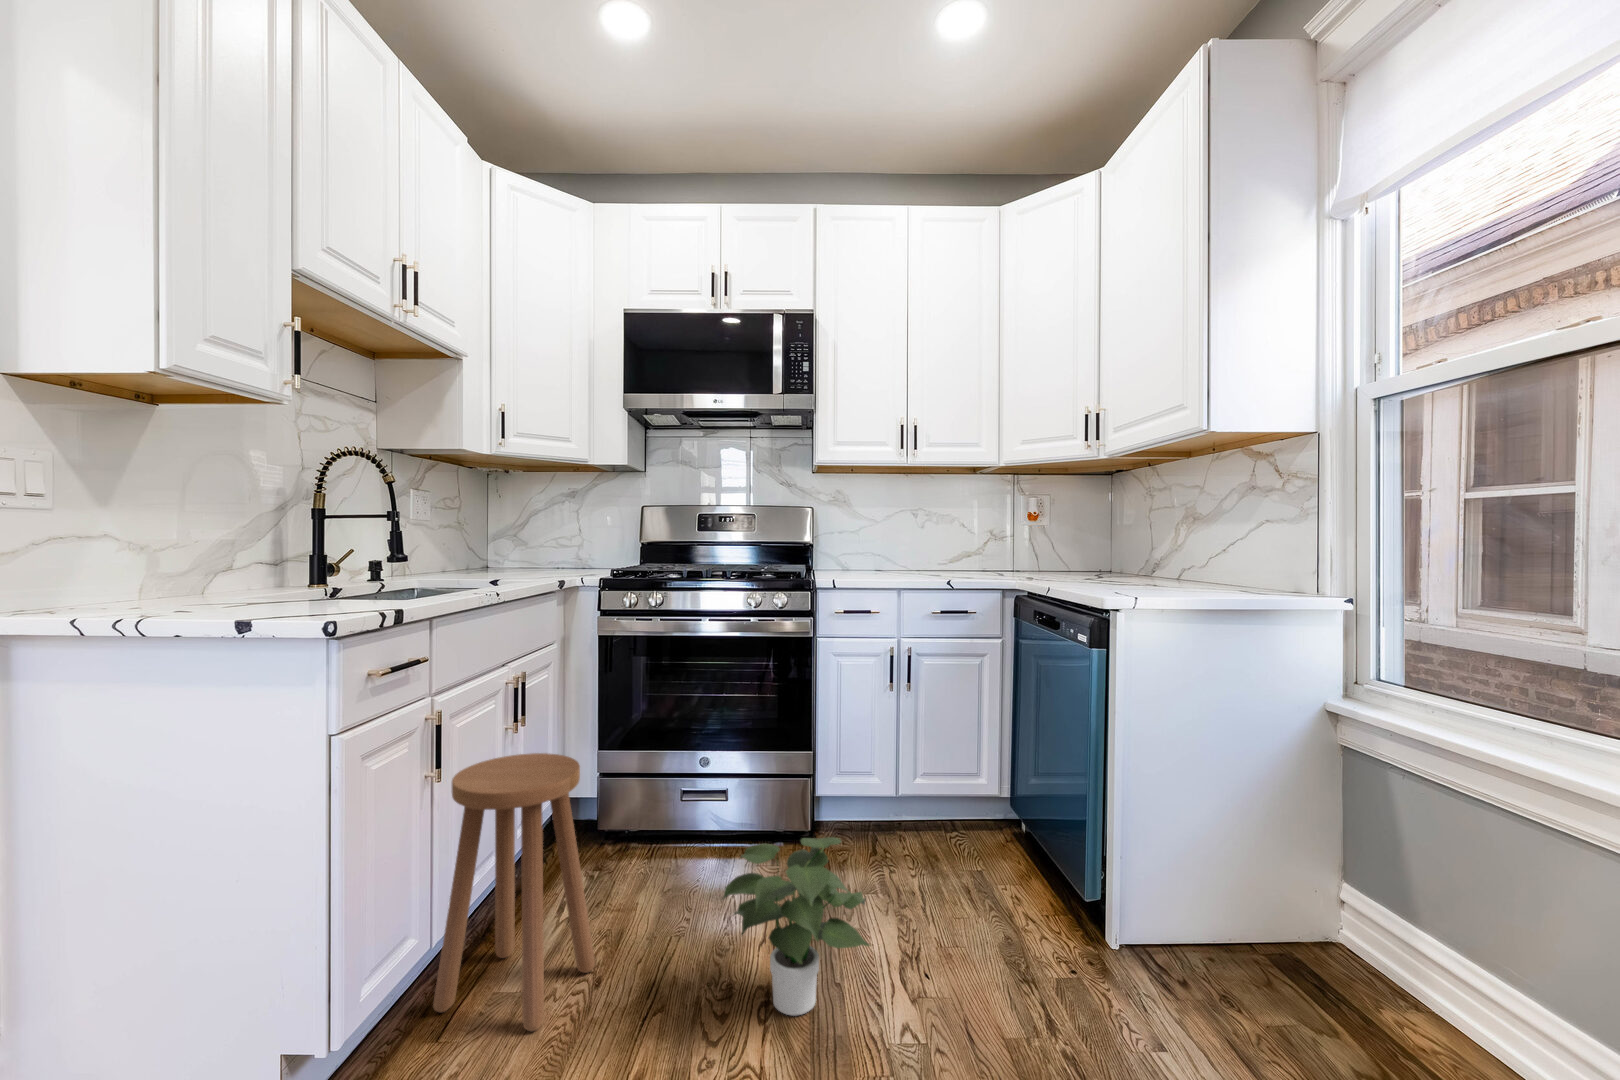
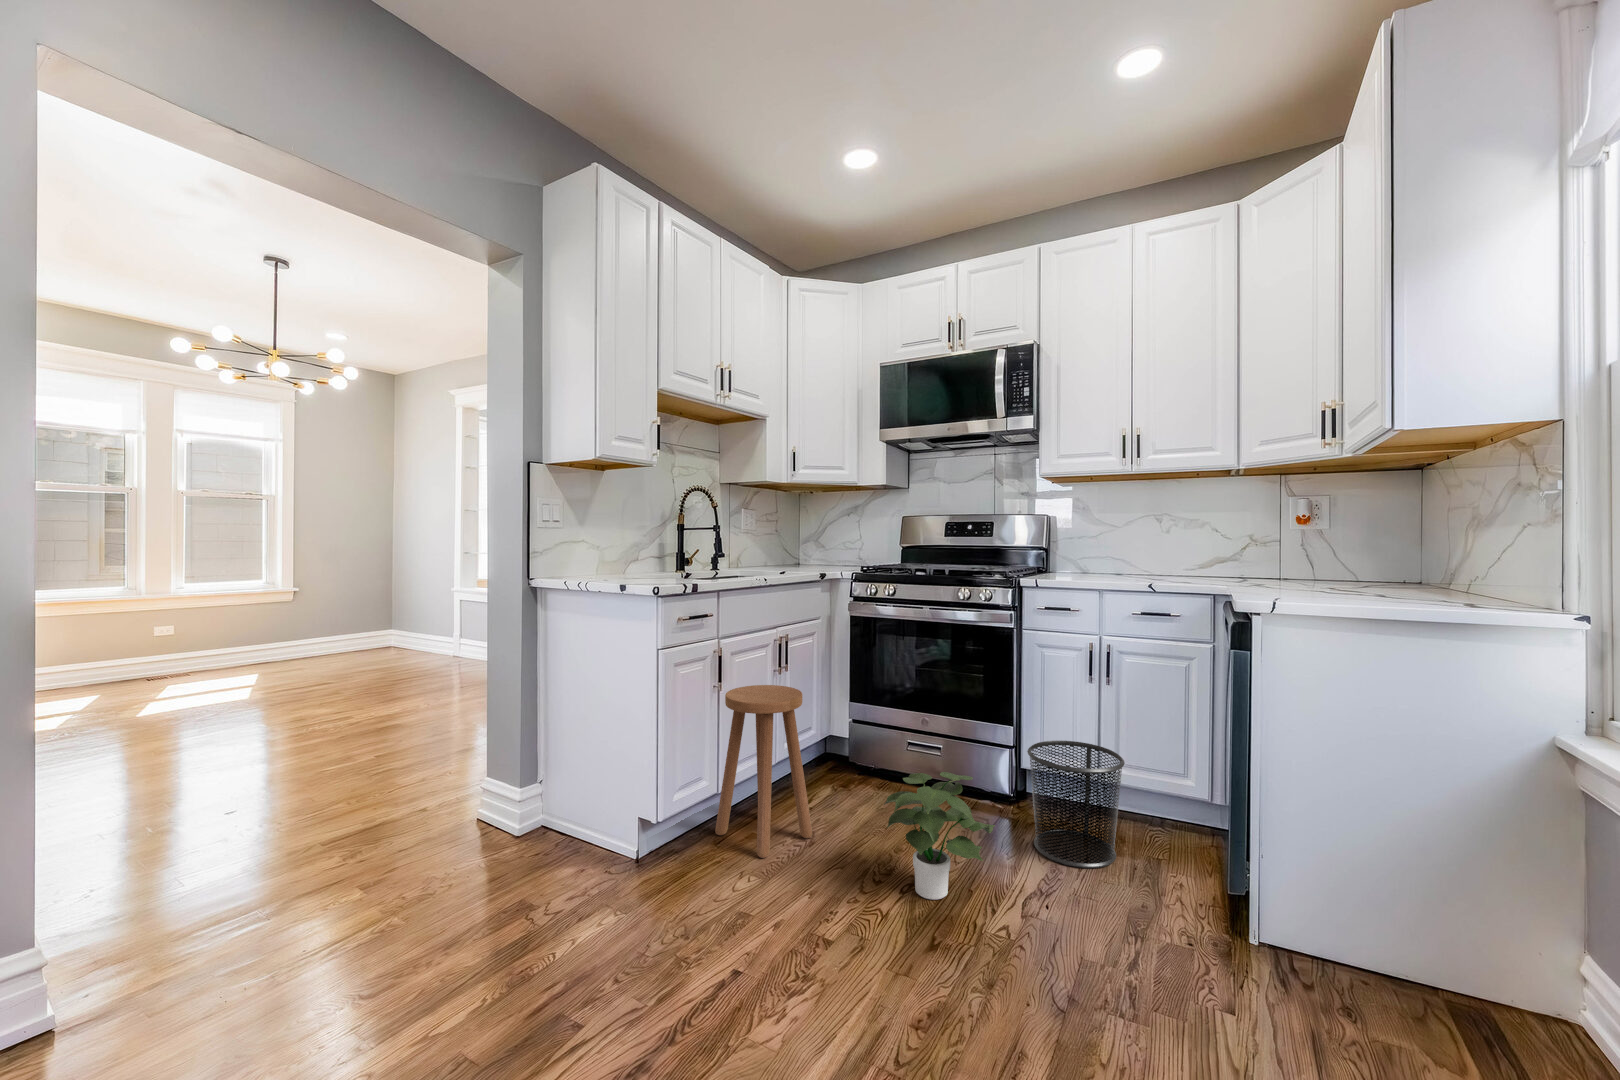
waste bin: none [855,763,959,911] -> present [1027,741,1125,868]

